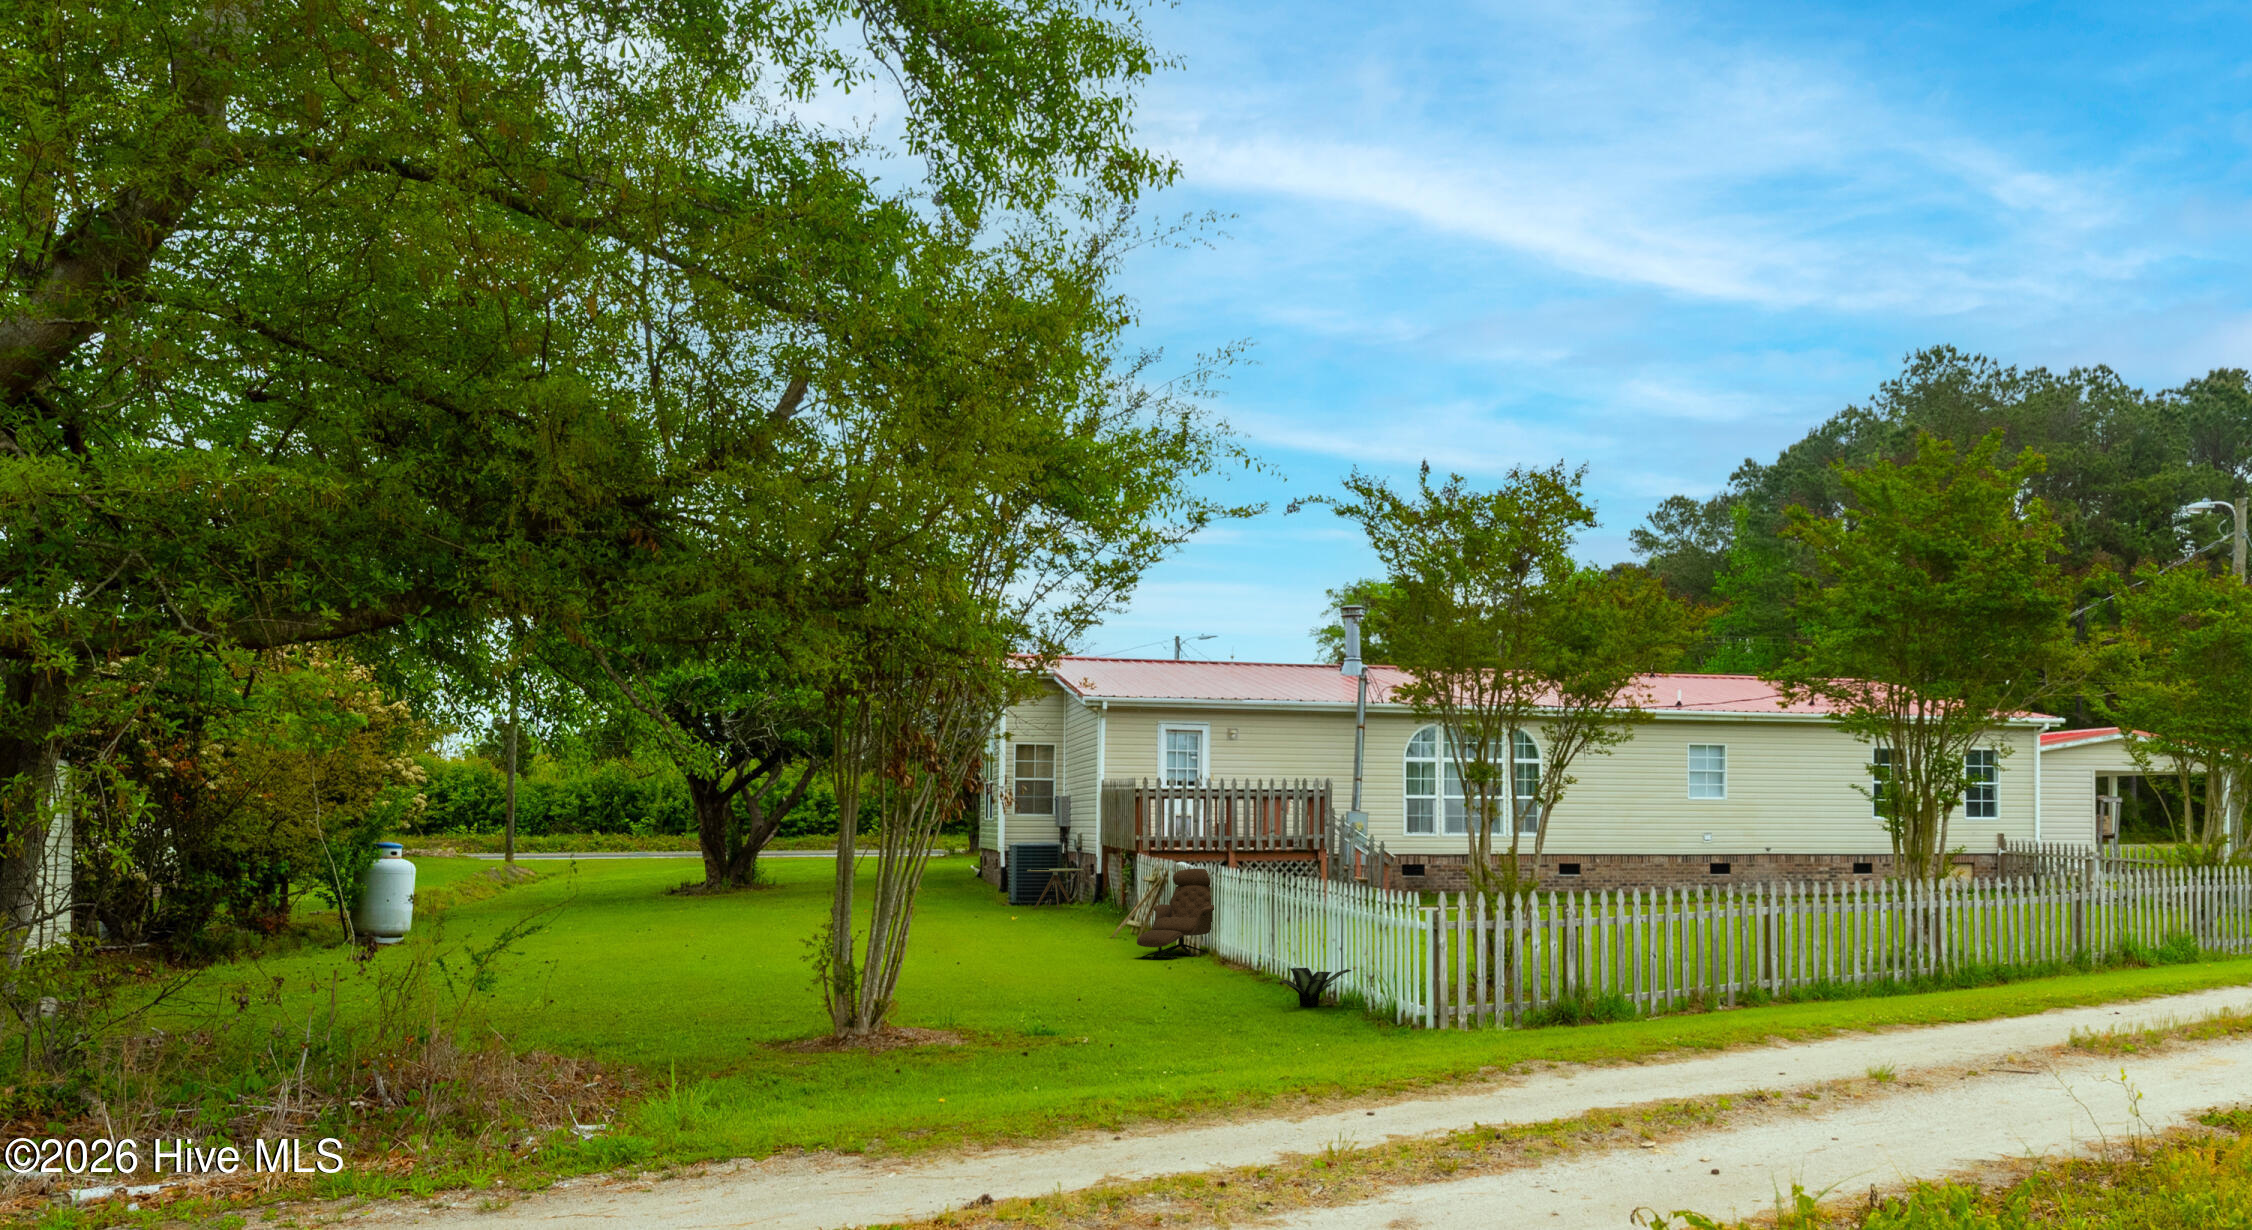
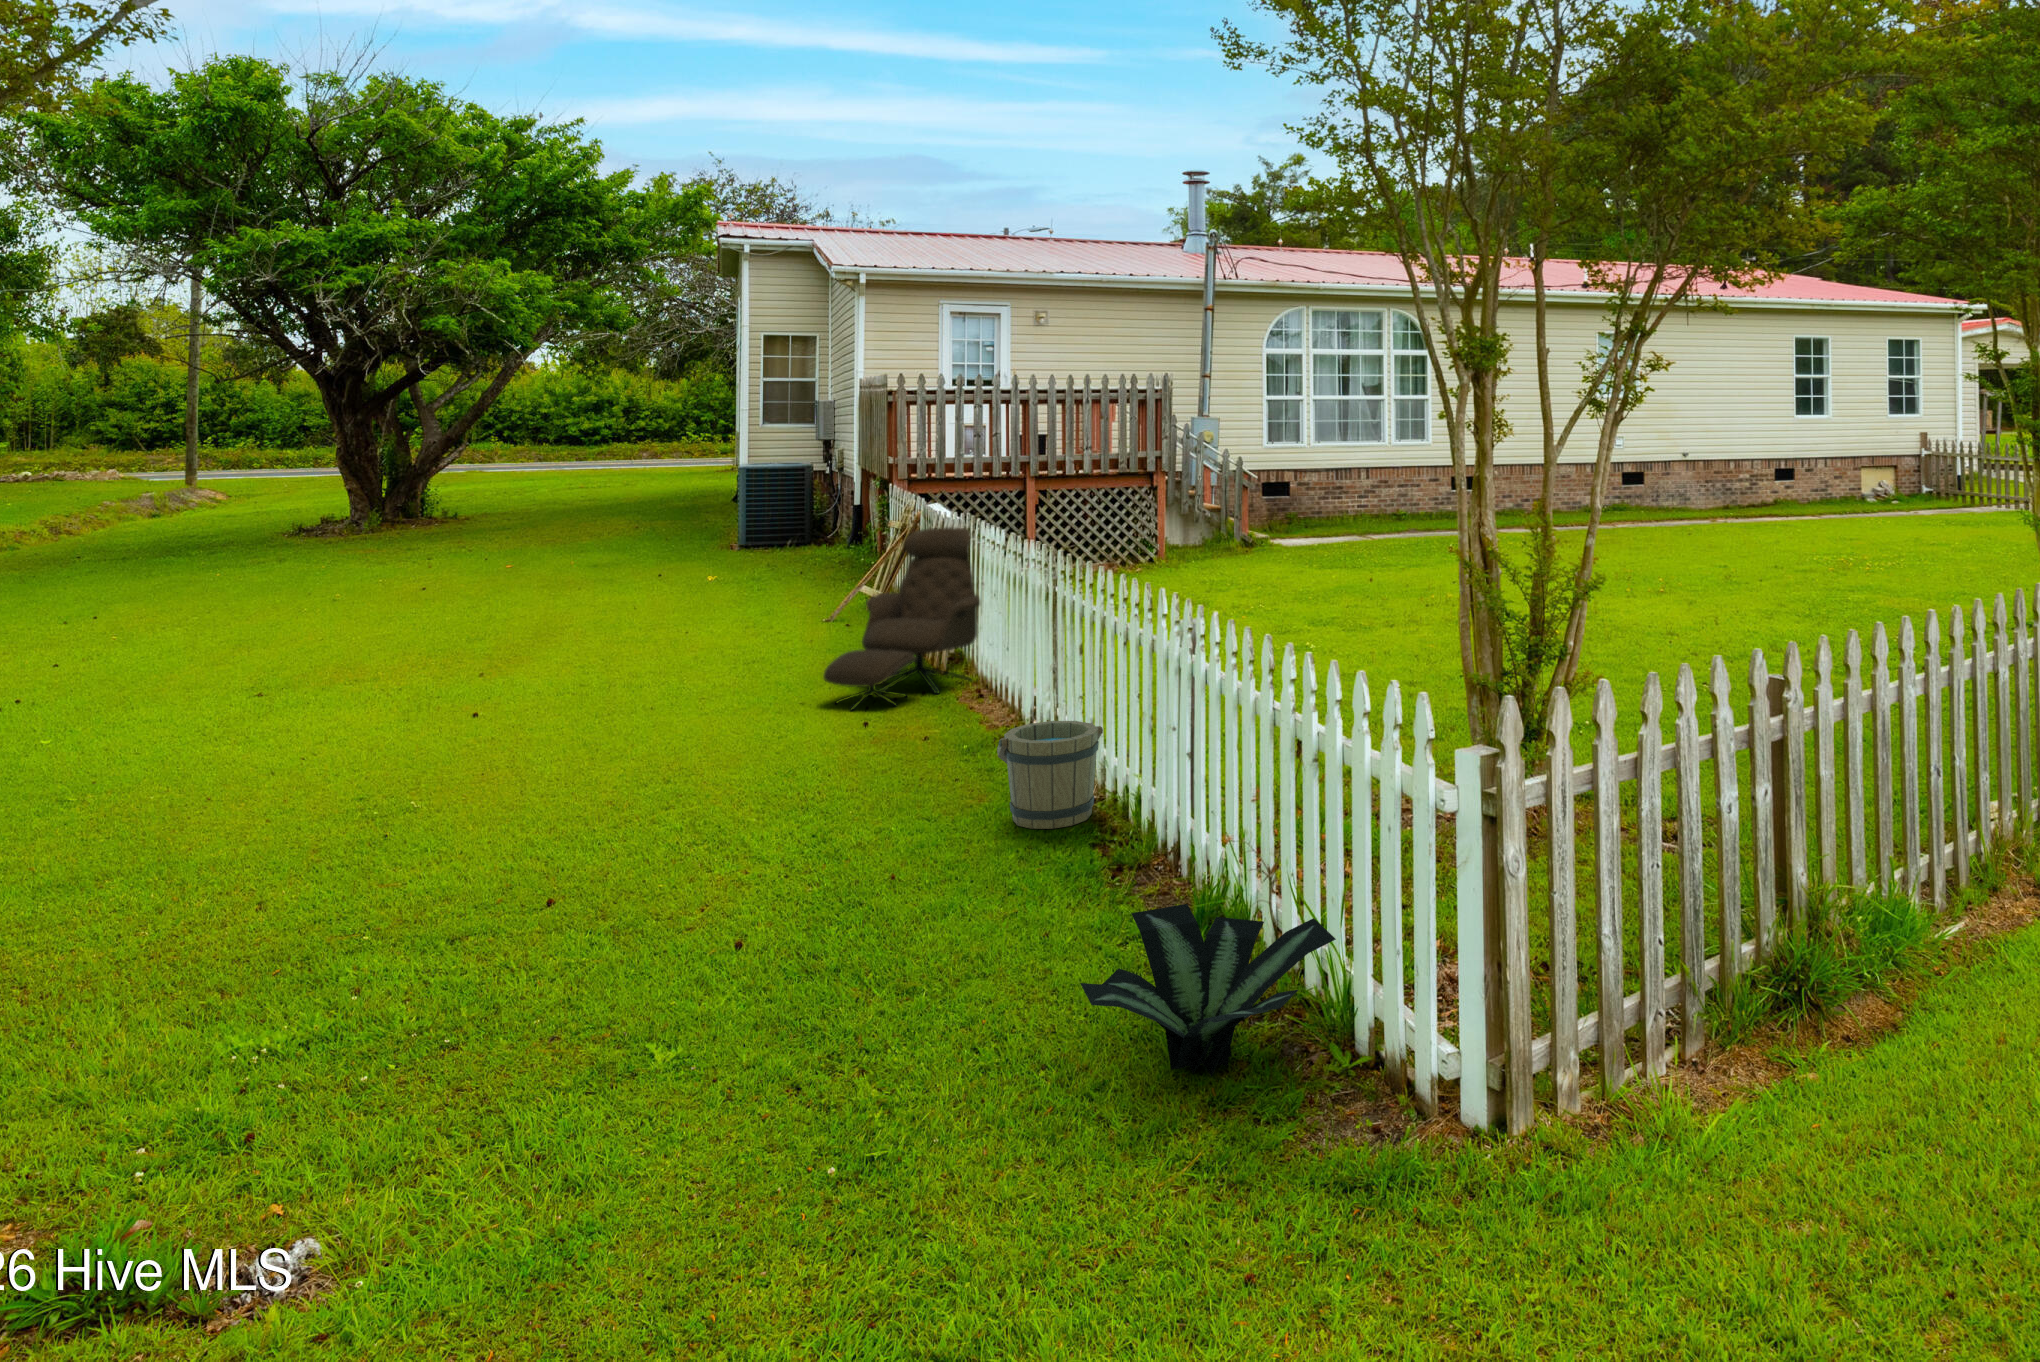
round table: present [1027,868,1084,909] -> none [760,495,840,550]
bucket: none [1236,941,1280,981] -> present [997,721,1103,829]

